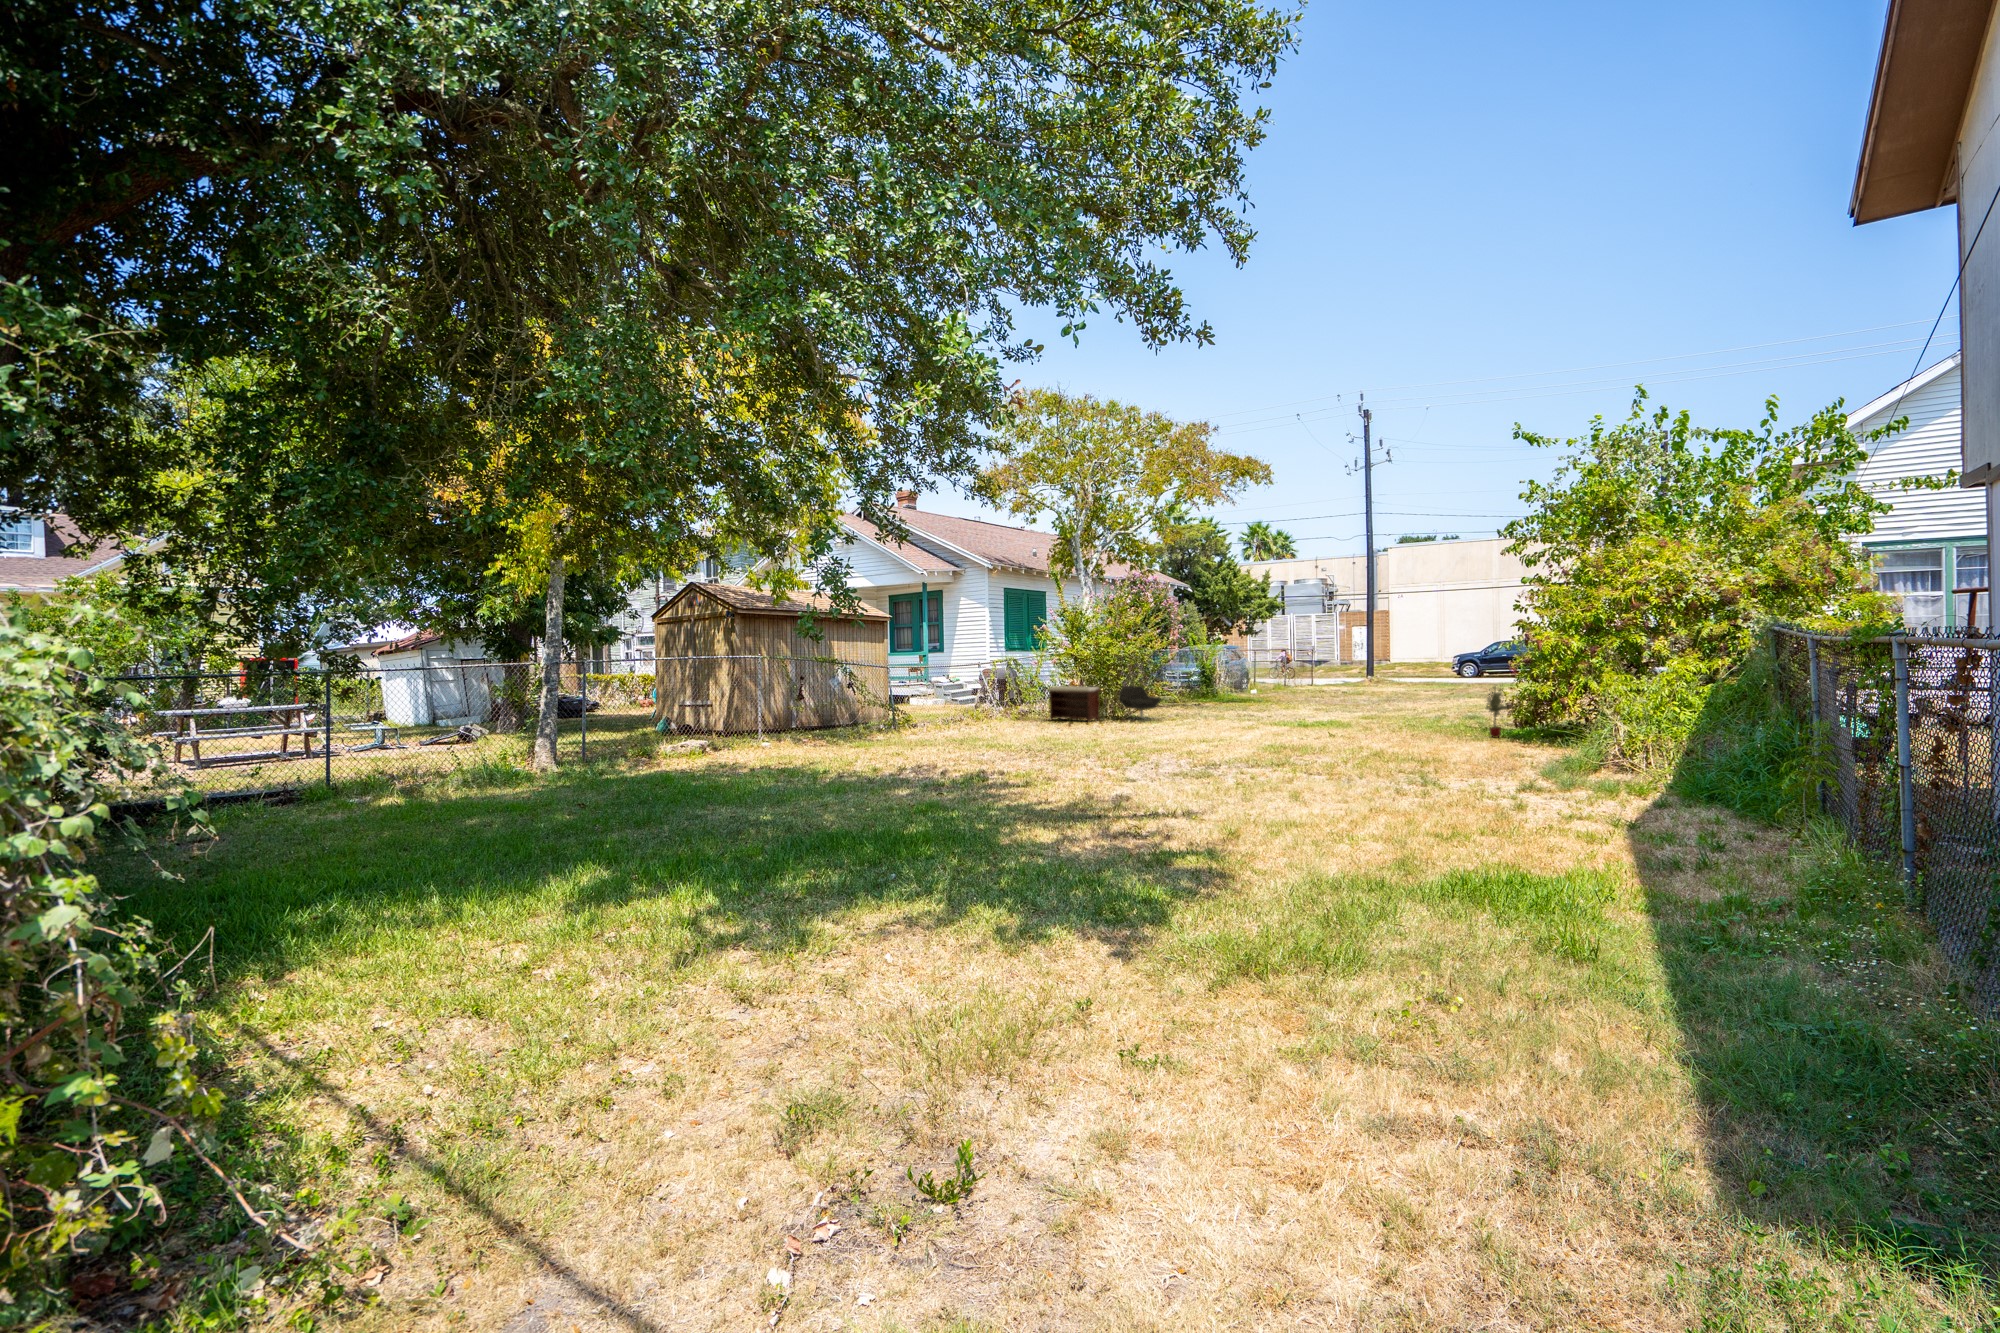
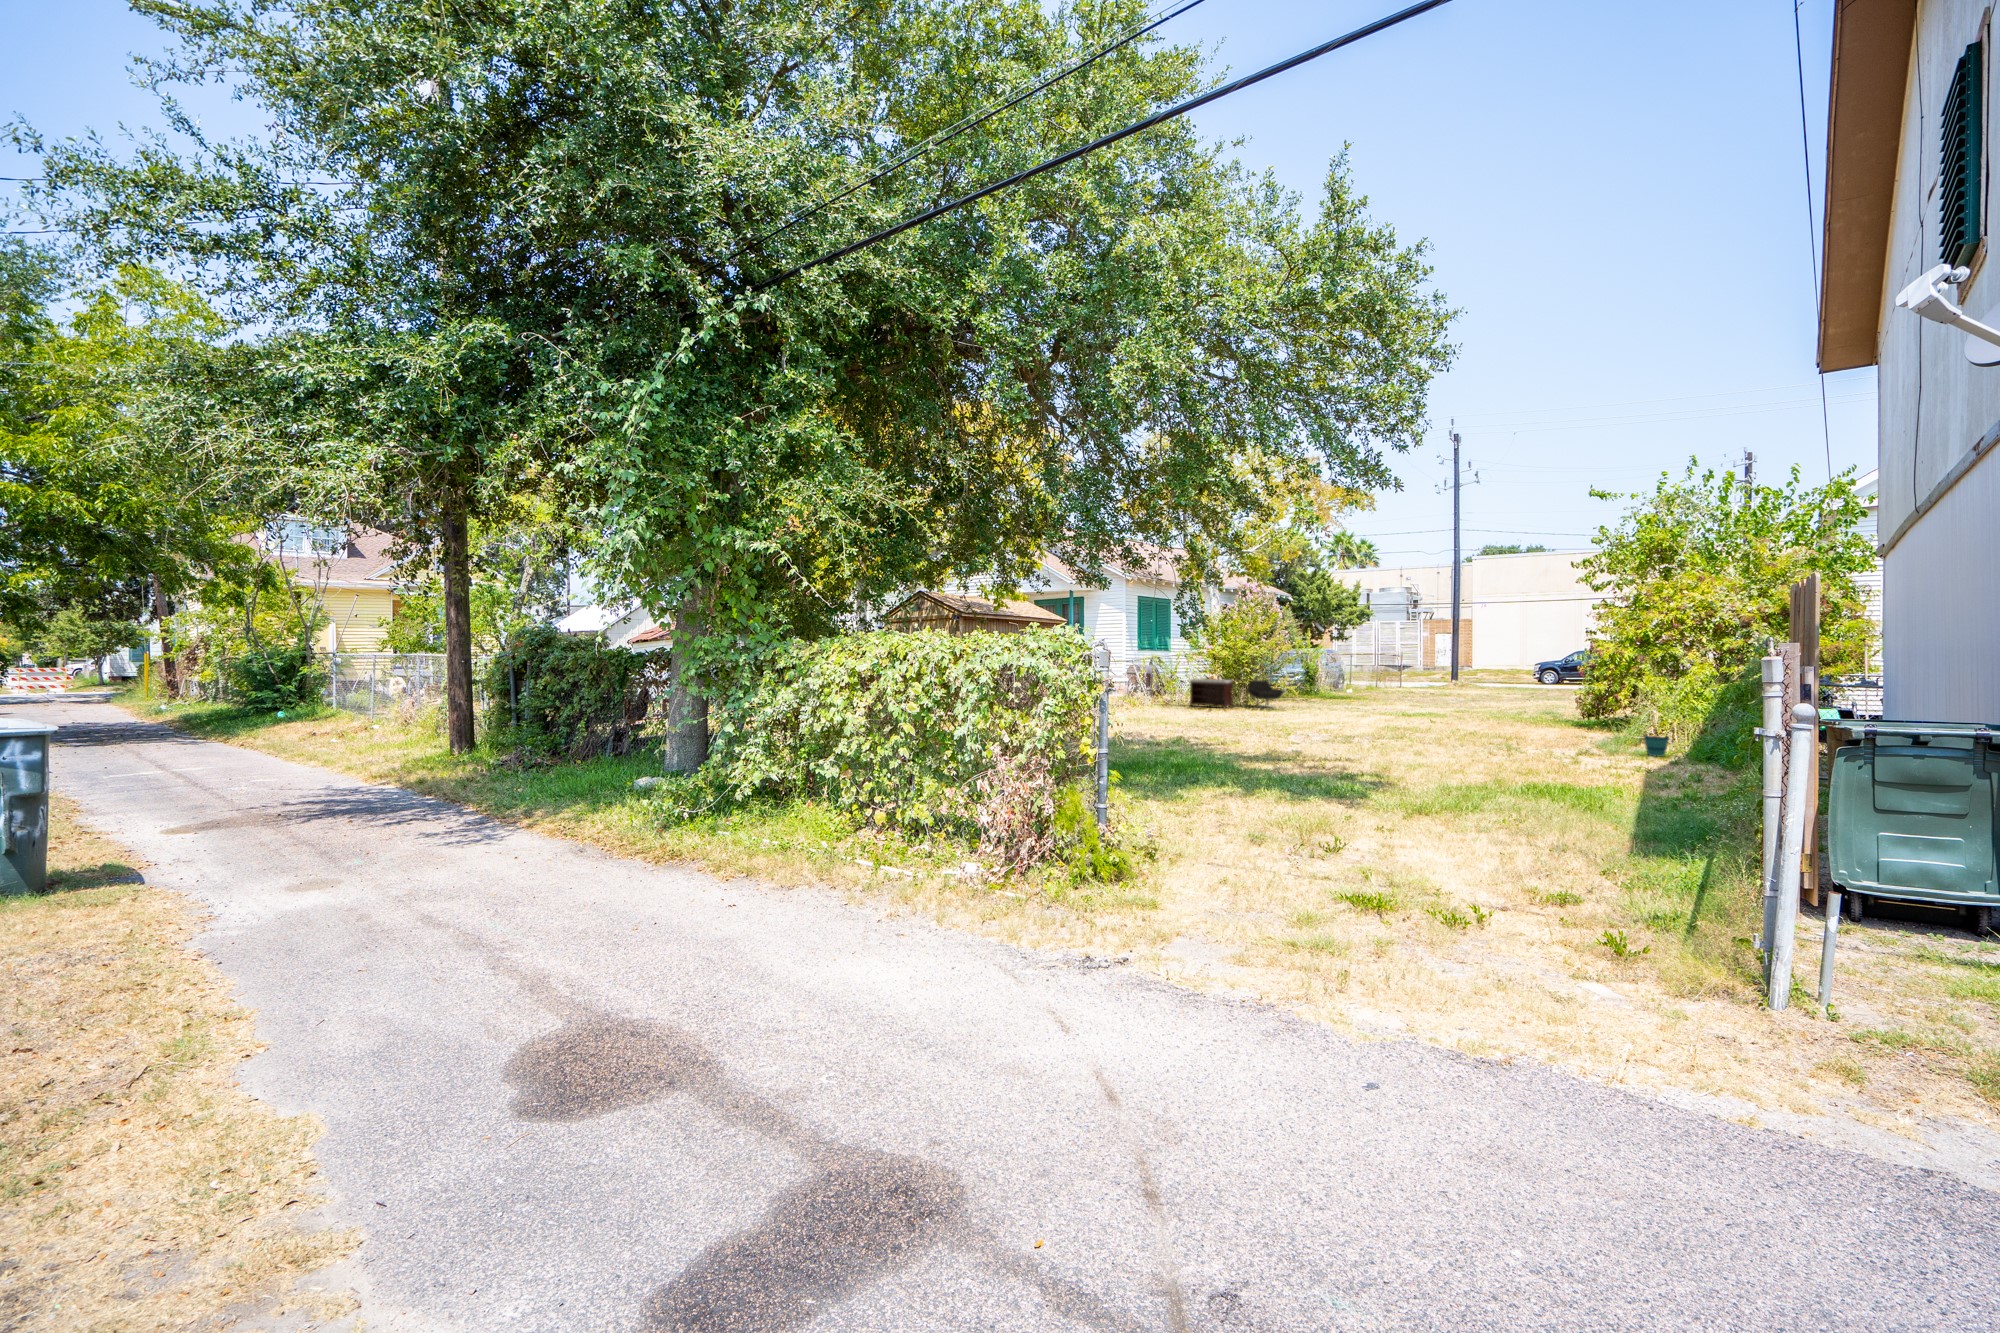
potted tree: present [1486,687,1515,738] -> none [1557,684,1584,727]
bucket: none [1601,754,1642,785] -> present [1644,734,1673,756]

